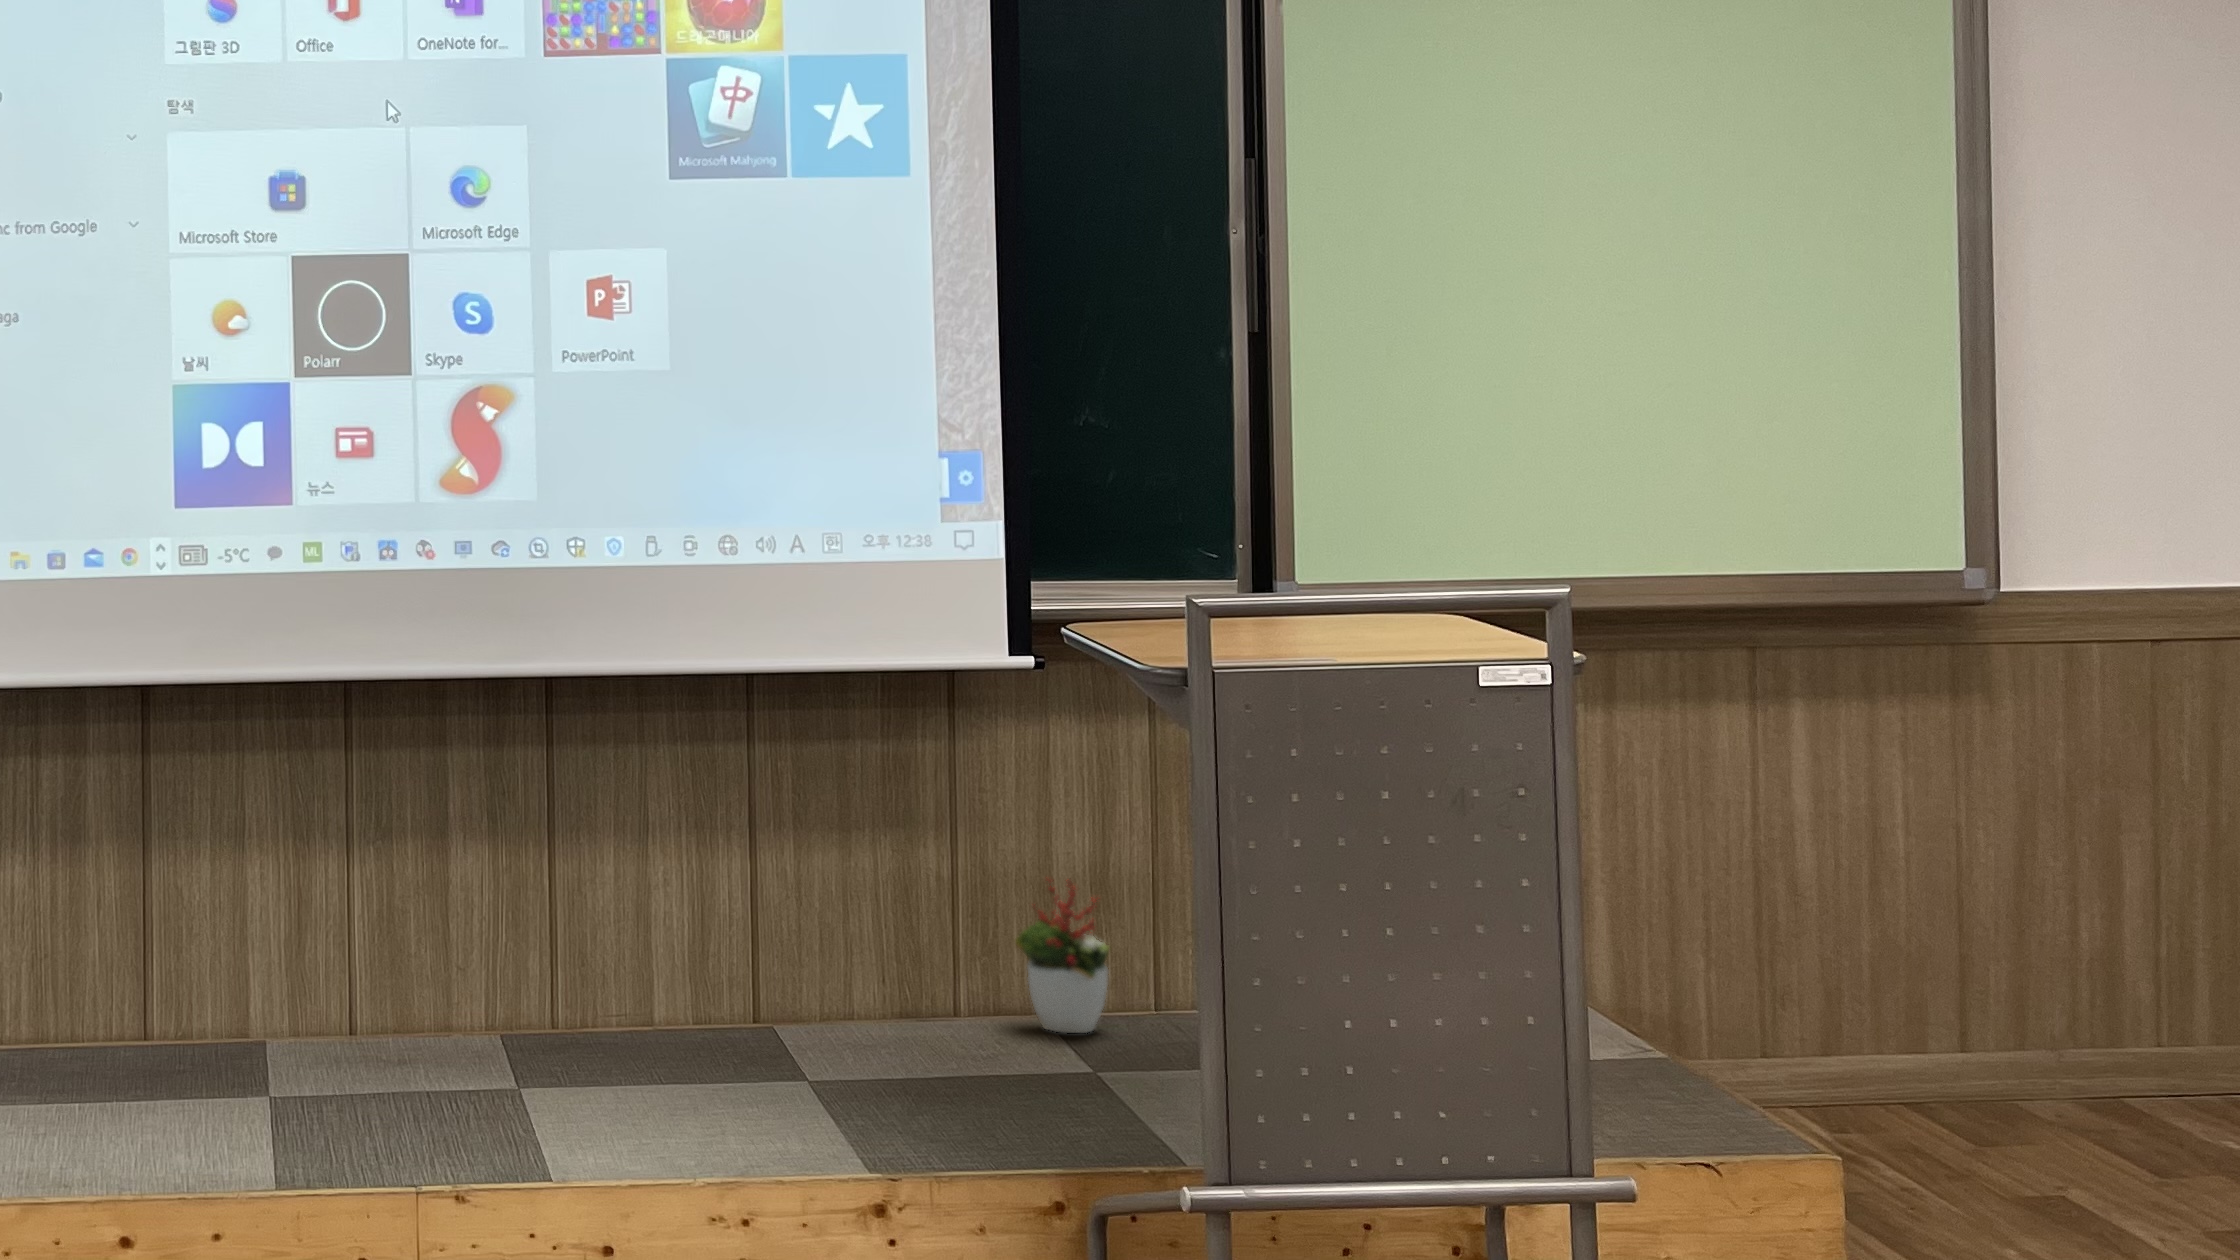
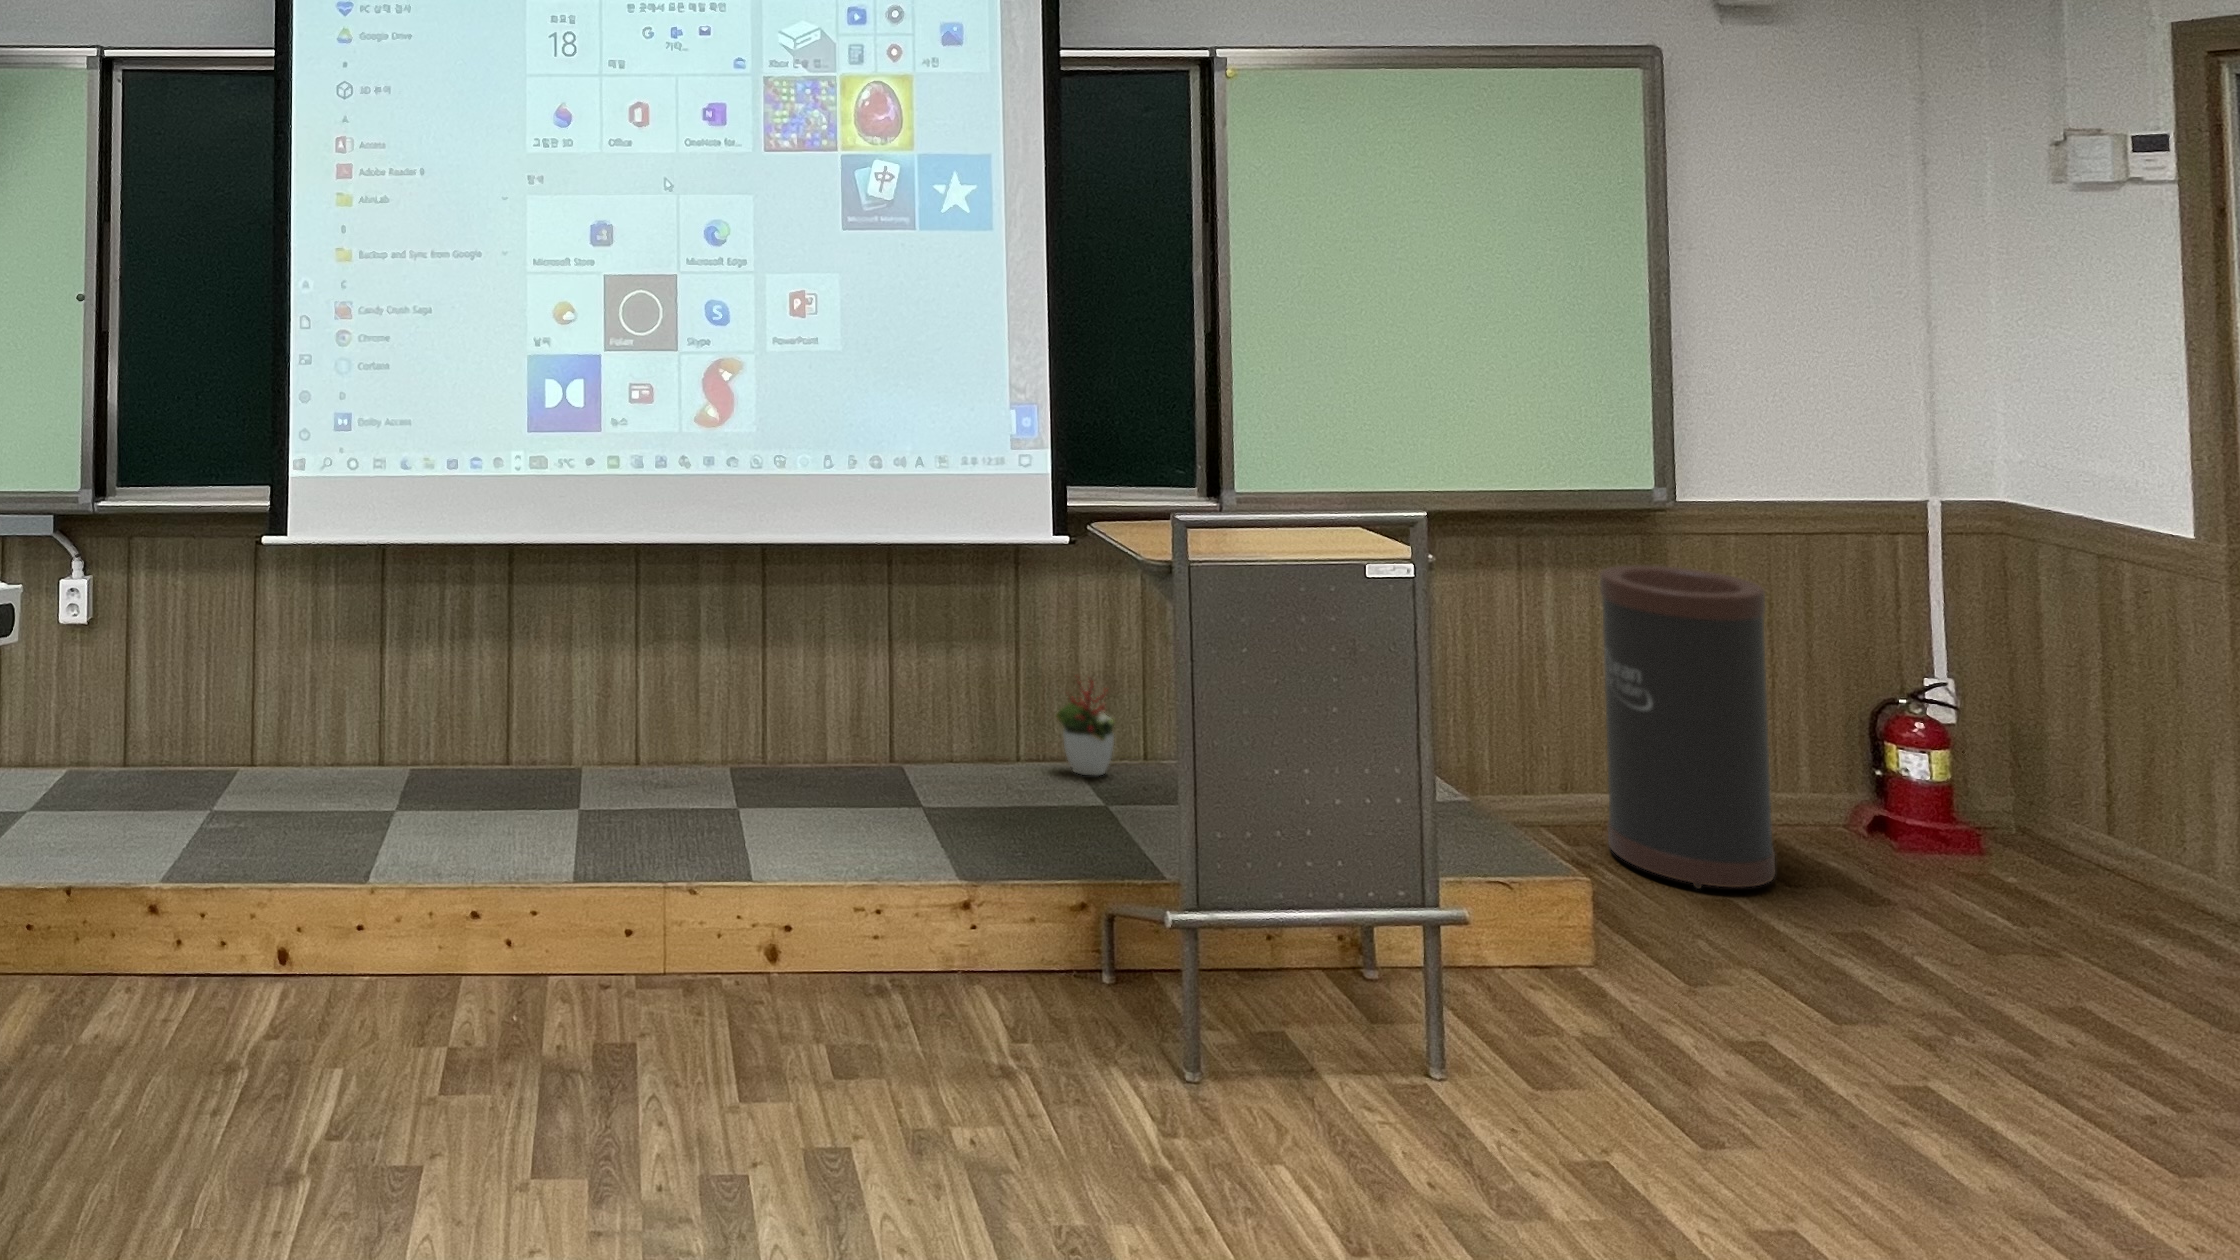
trash can: none [1876,690,2149,1187] -> present [1600,565,1775,889]

